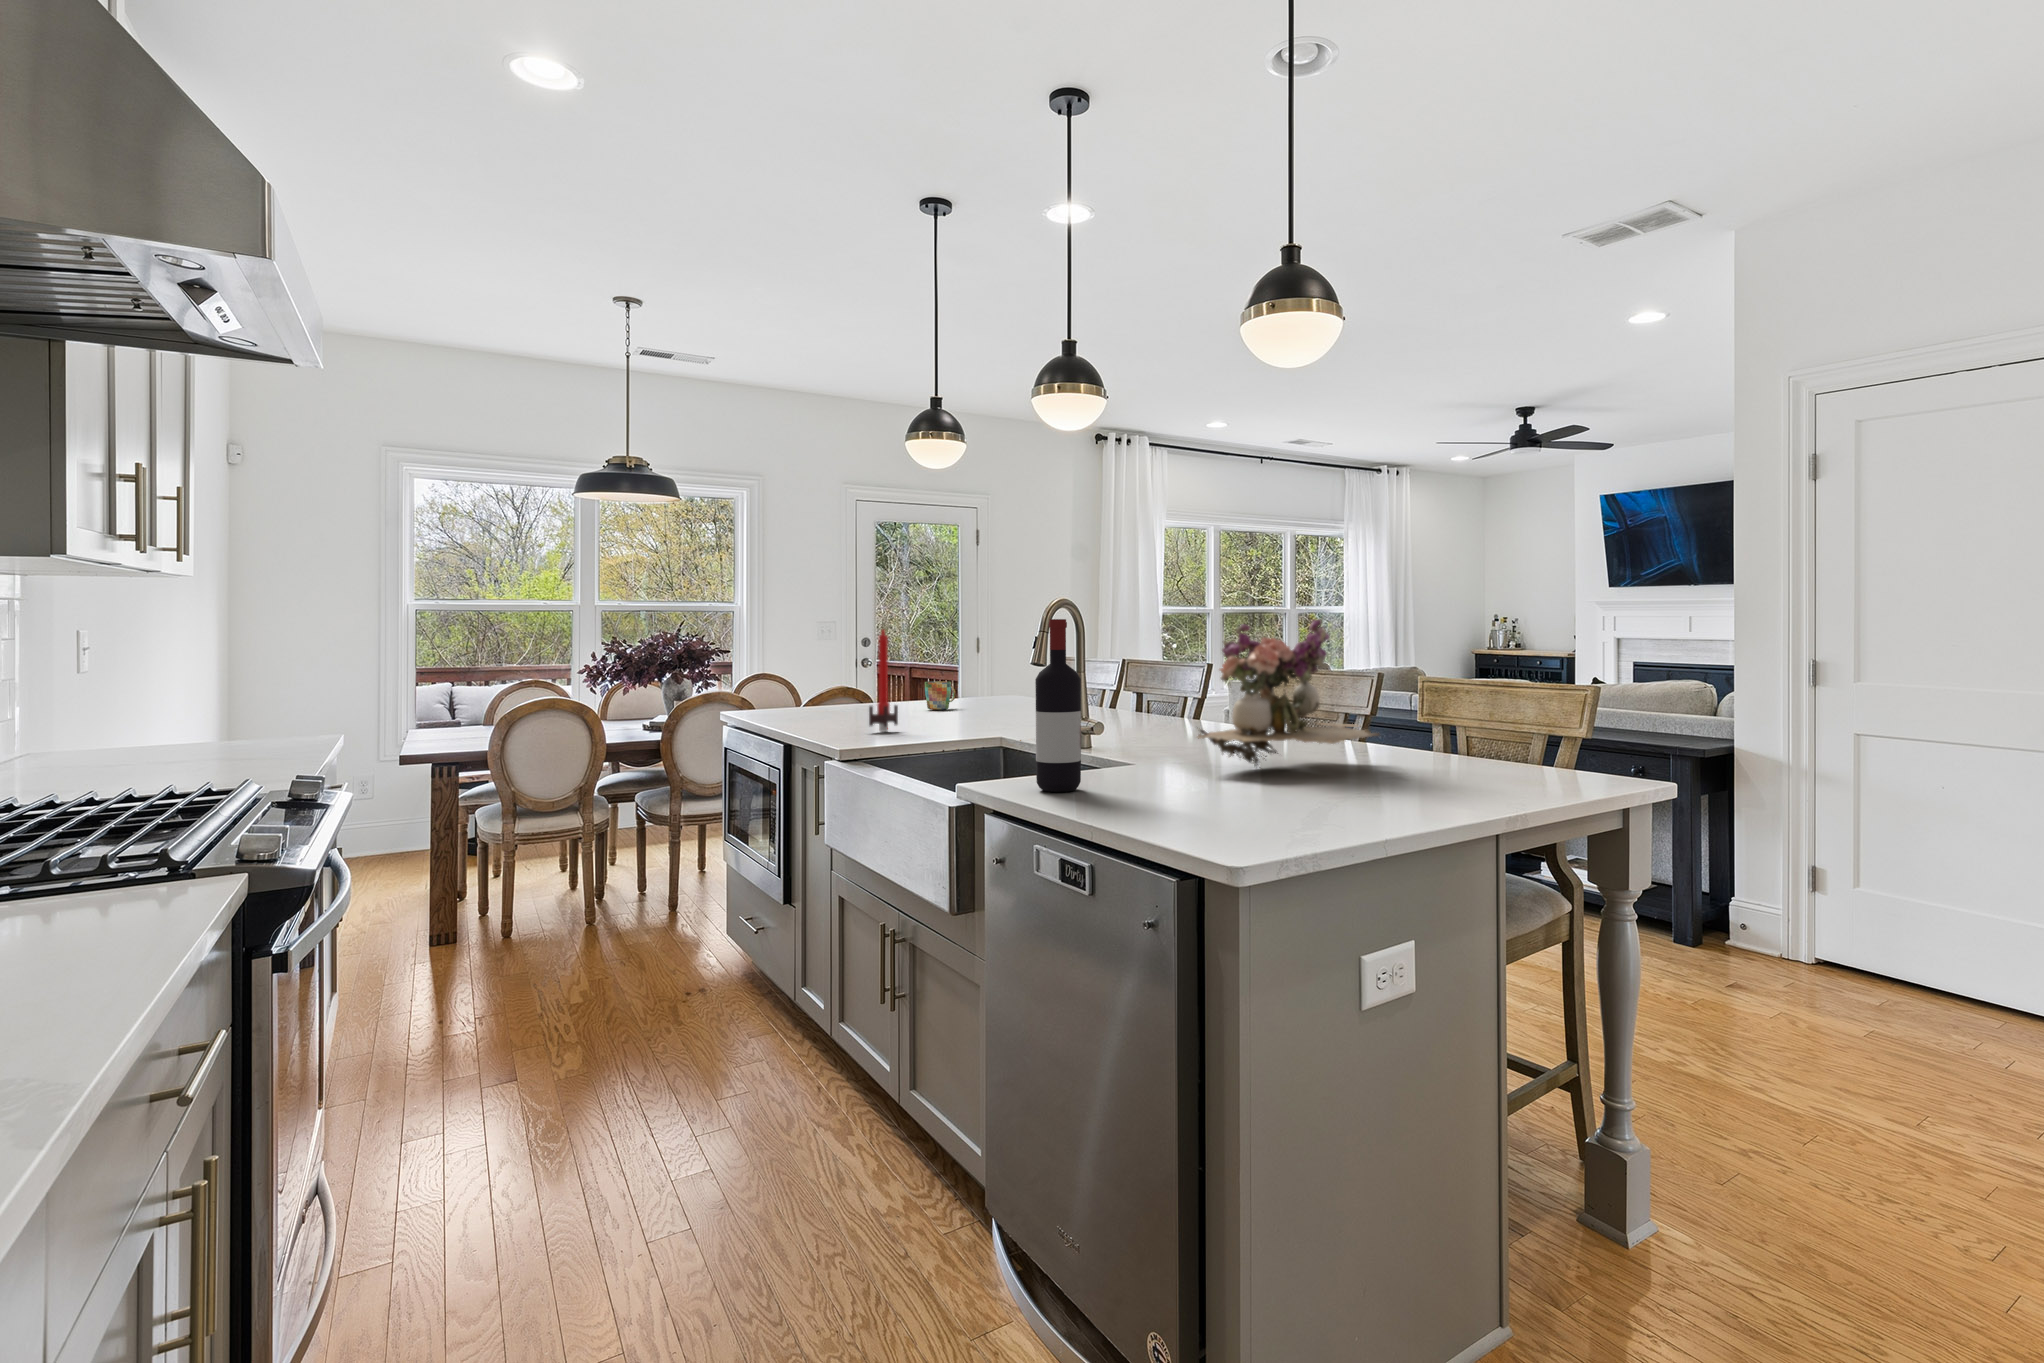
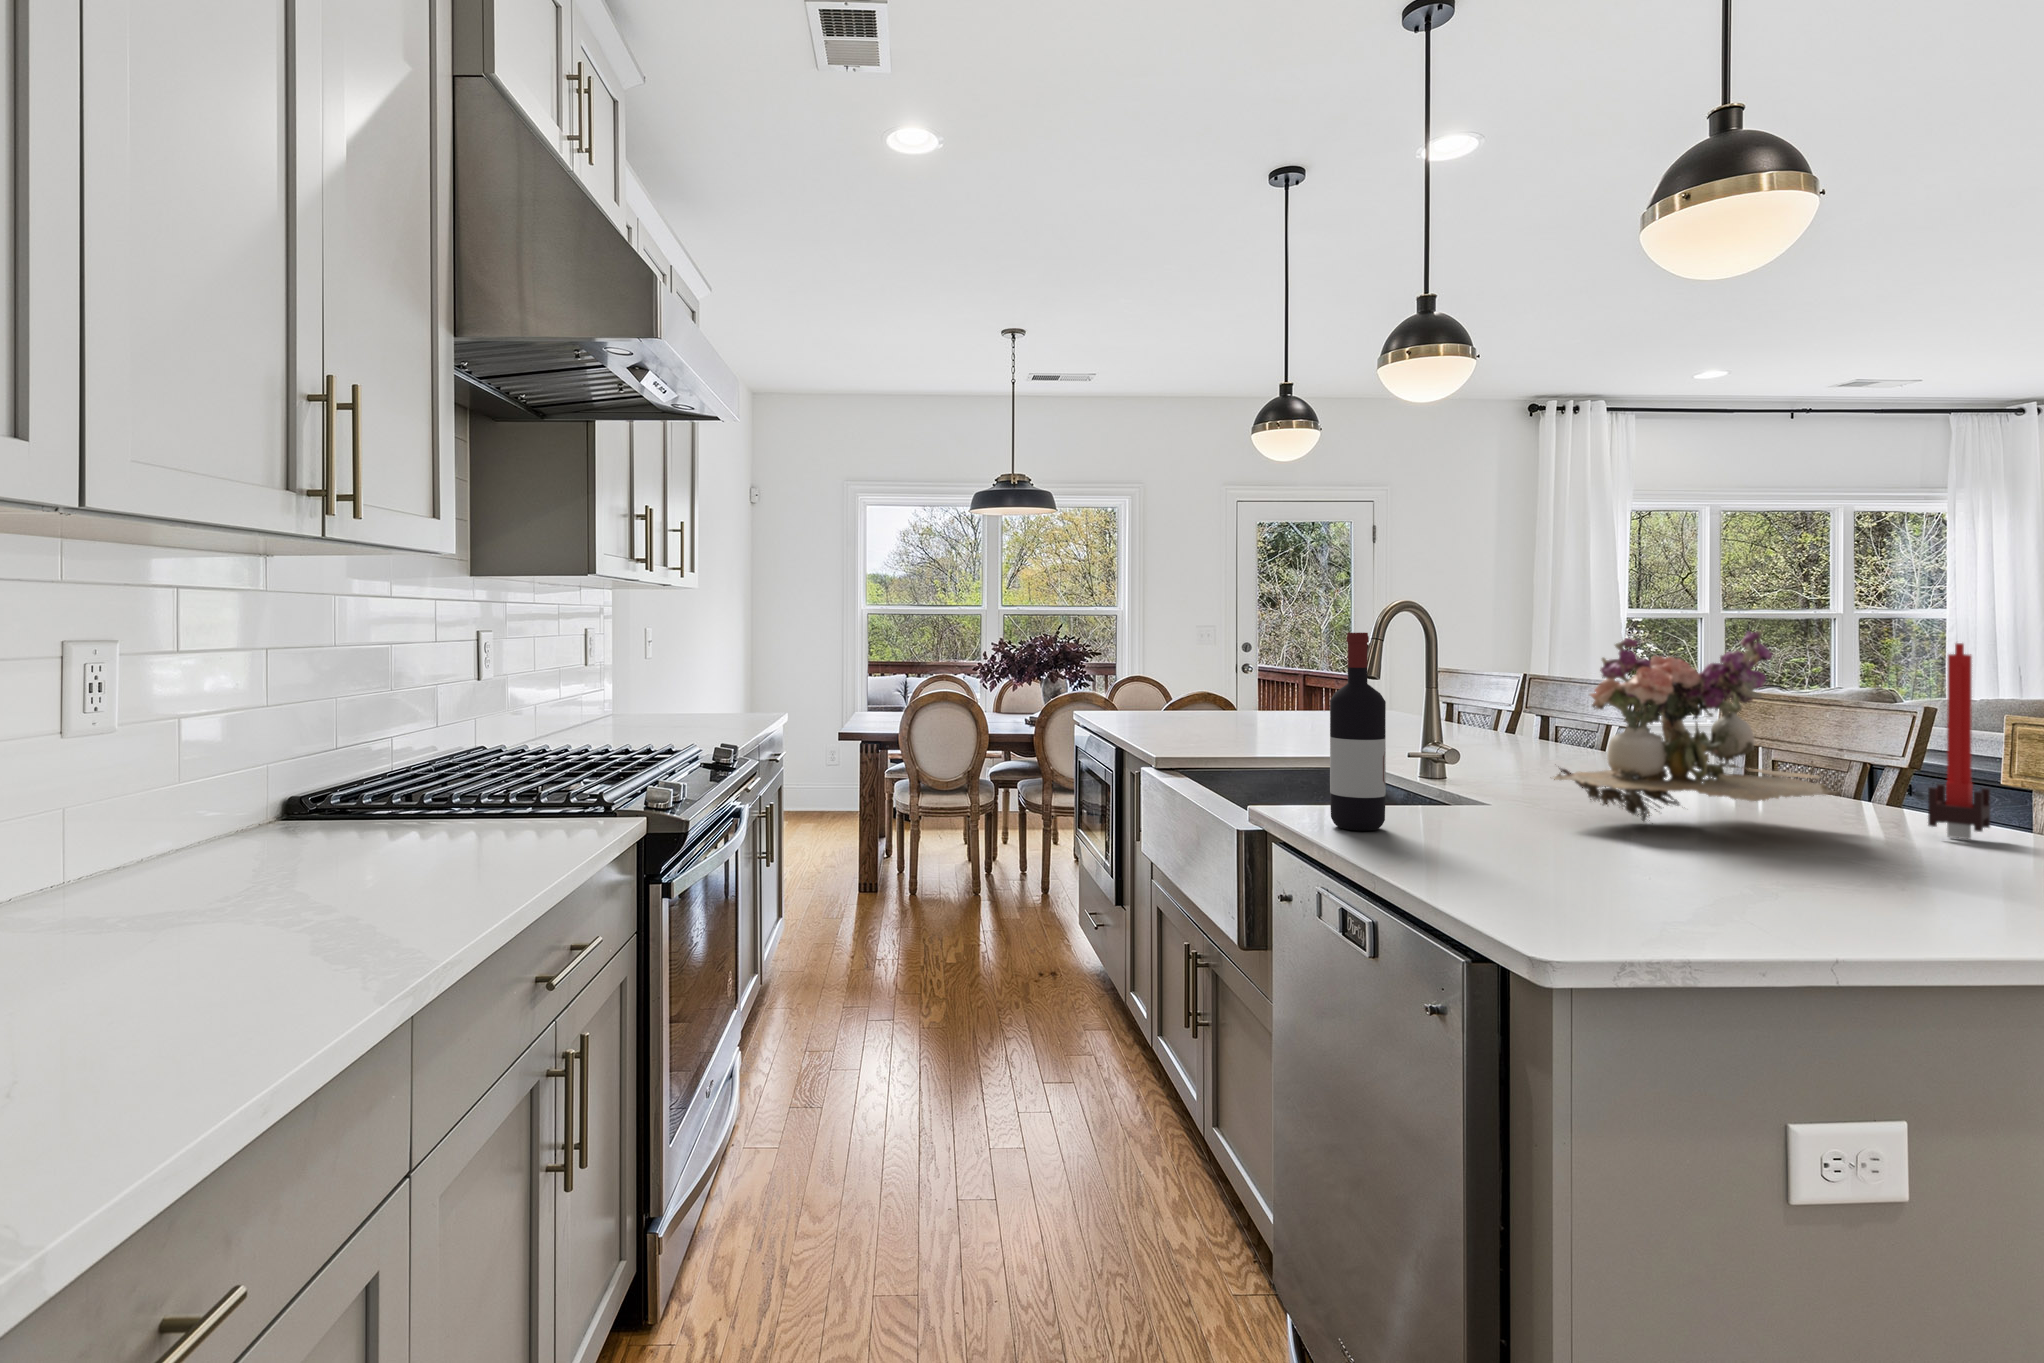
candle: present [869,629,898,732] -> present [1928,643,1990,839]
mug: present [925,681,956,710] -> none [1283,689,1318,720]

